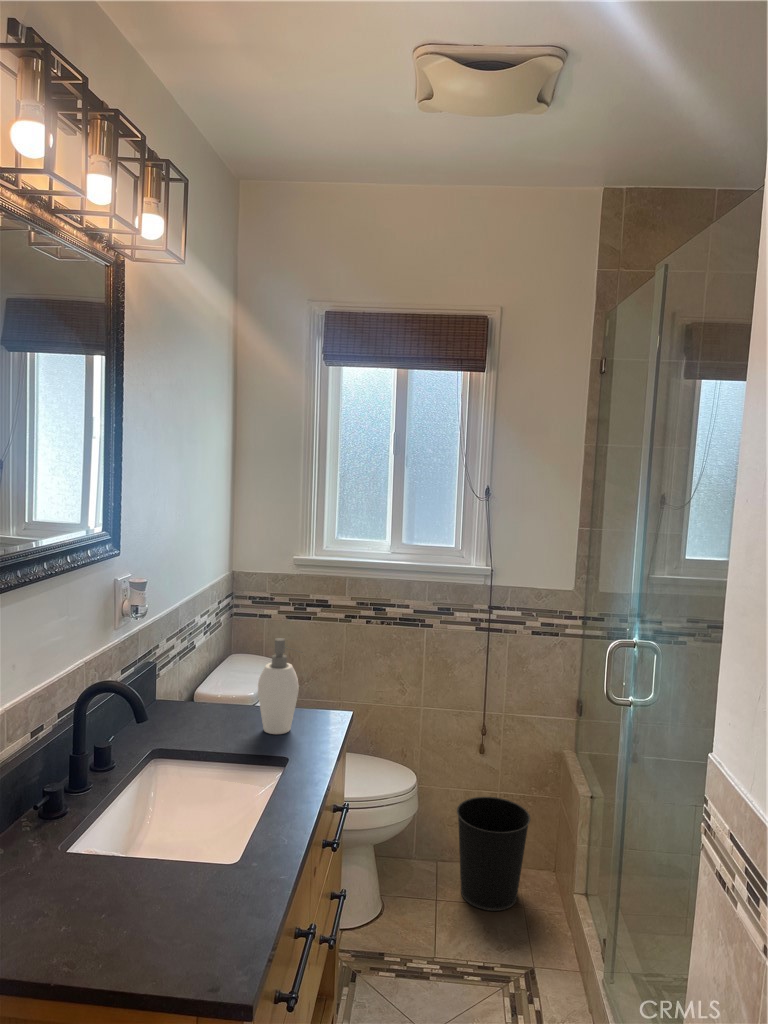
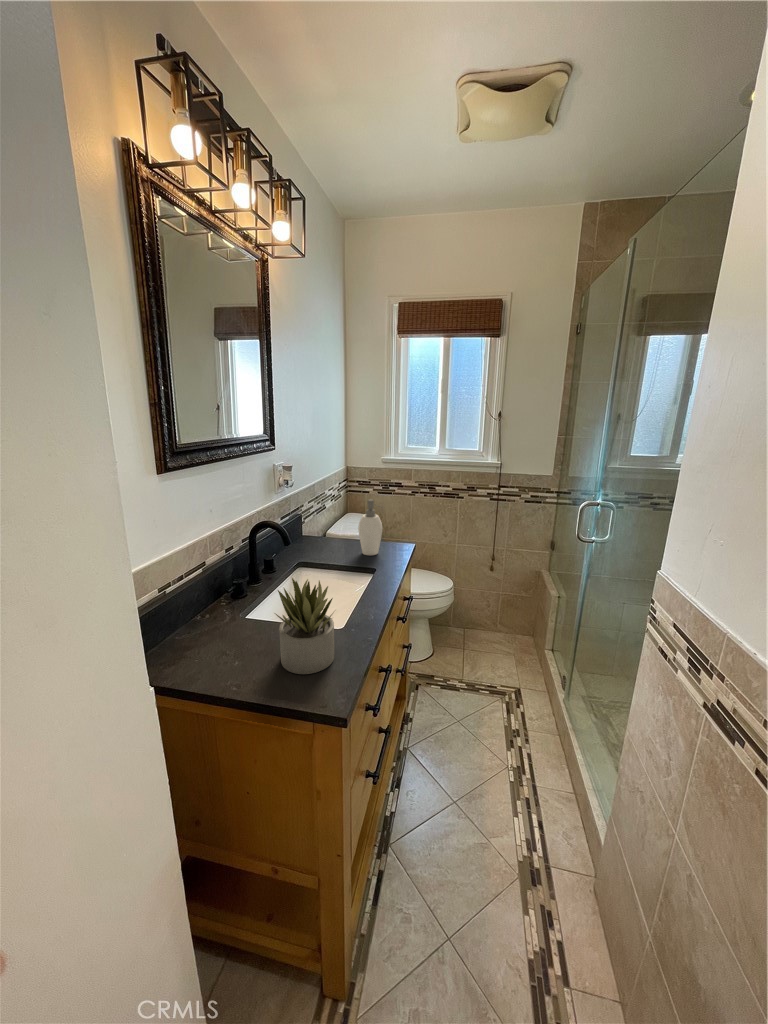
succulent plant: none [133,780,235,945] -> present [276,578,334,674]
wastebasket: present [457,797,530,911] -> none [476,595,520,656]

